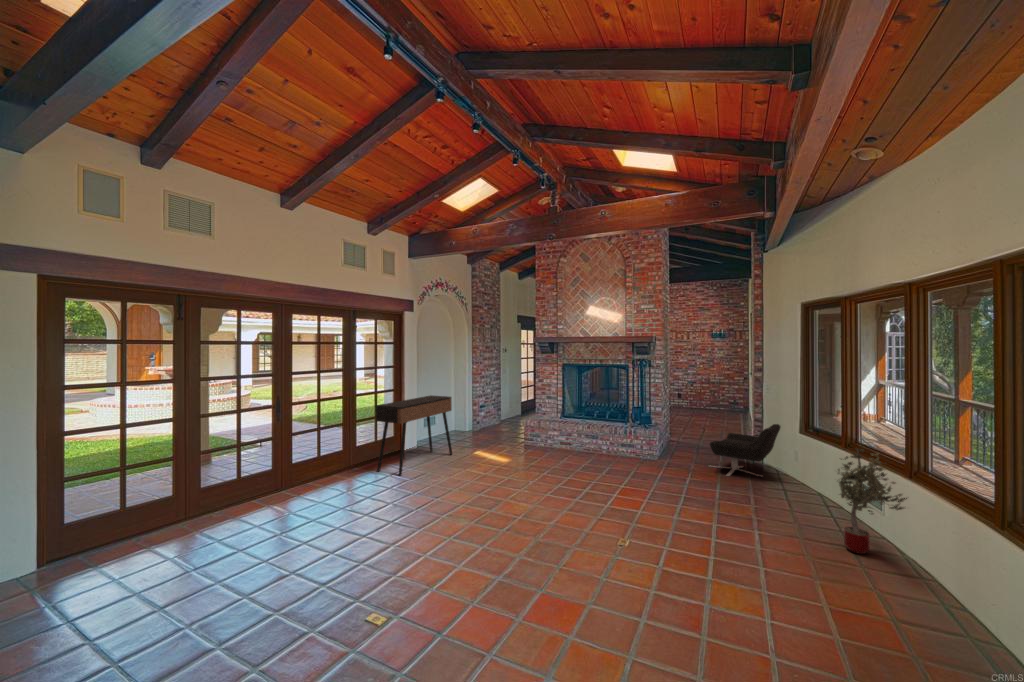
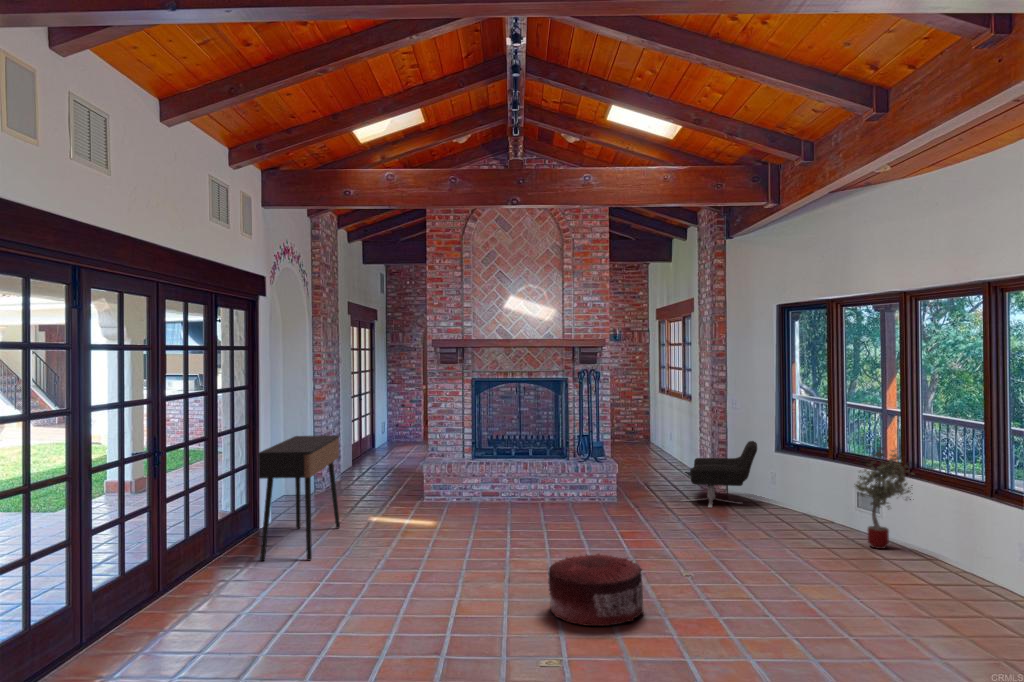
pouf: none [455,510,538,581] -> present [548,554,644,626]

